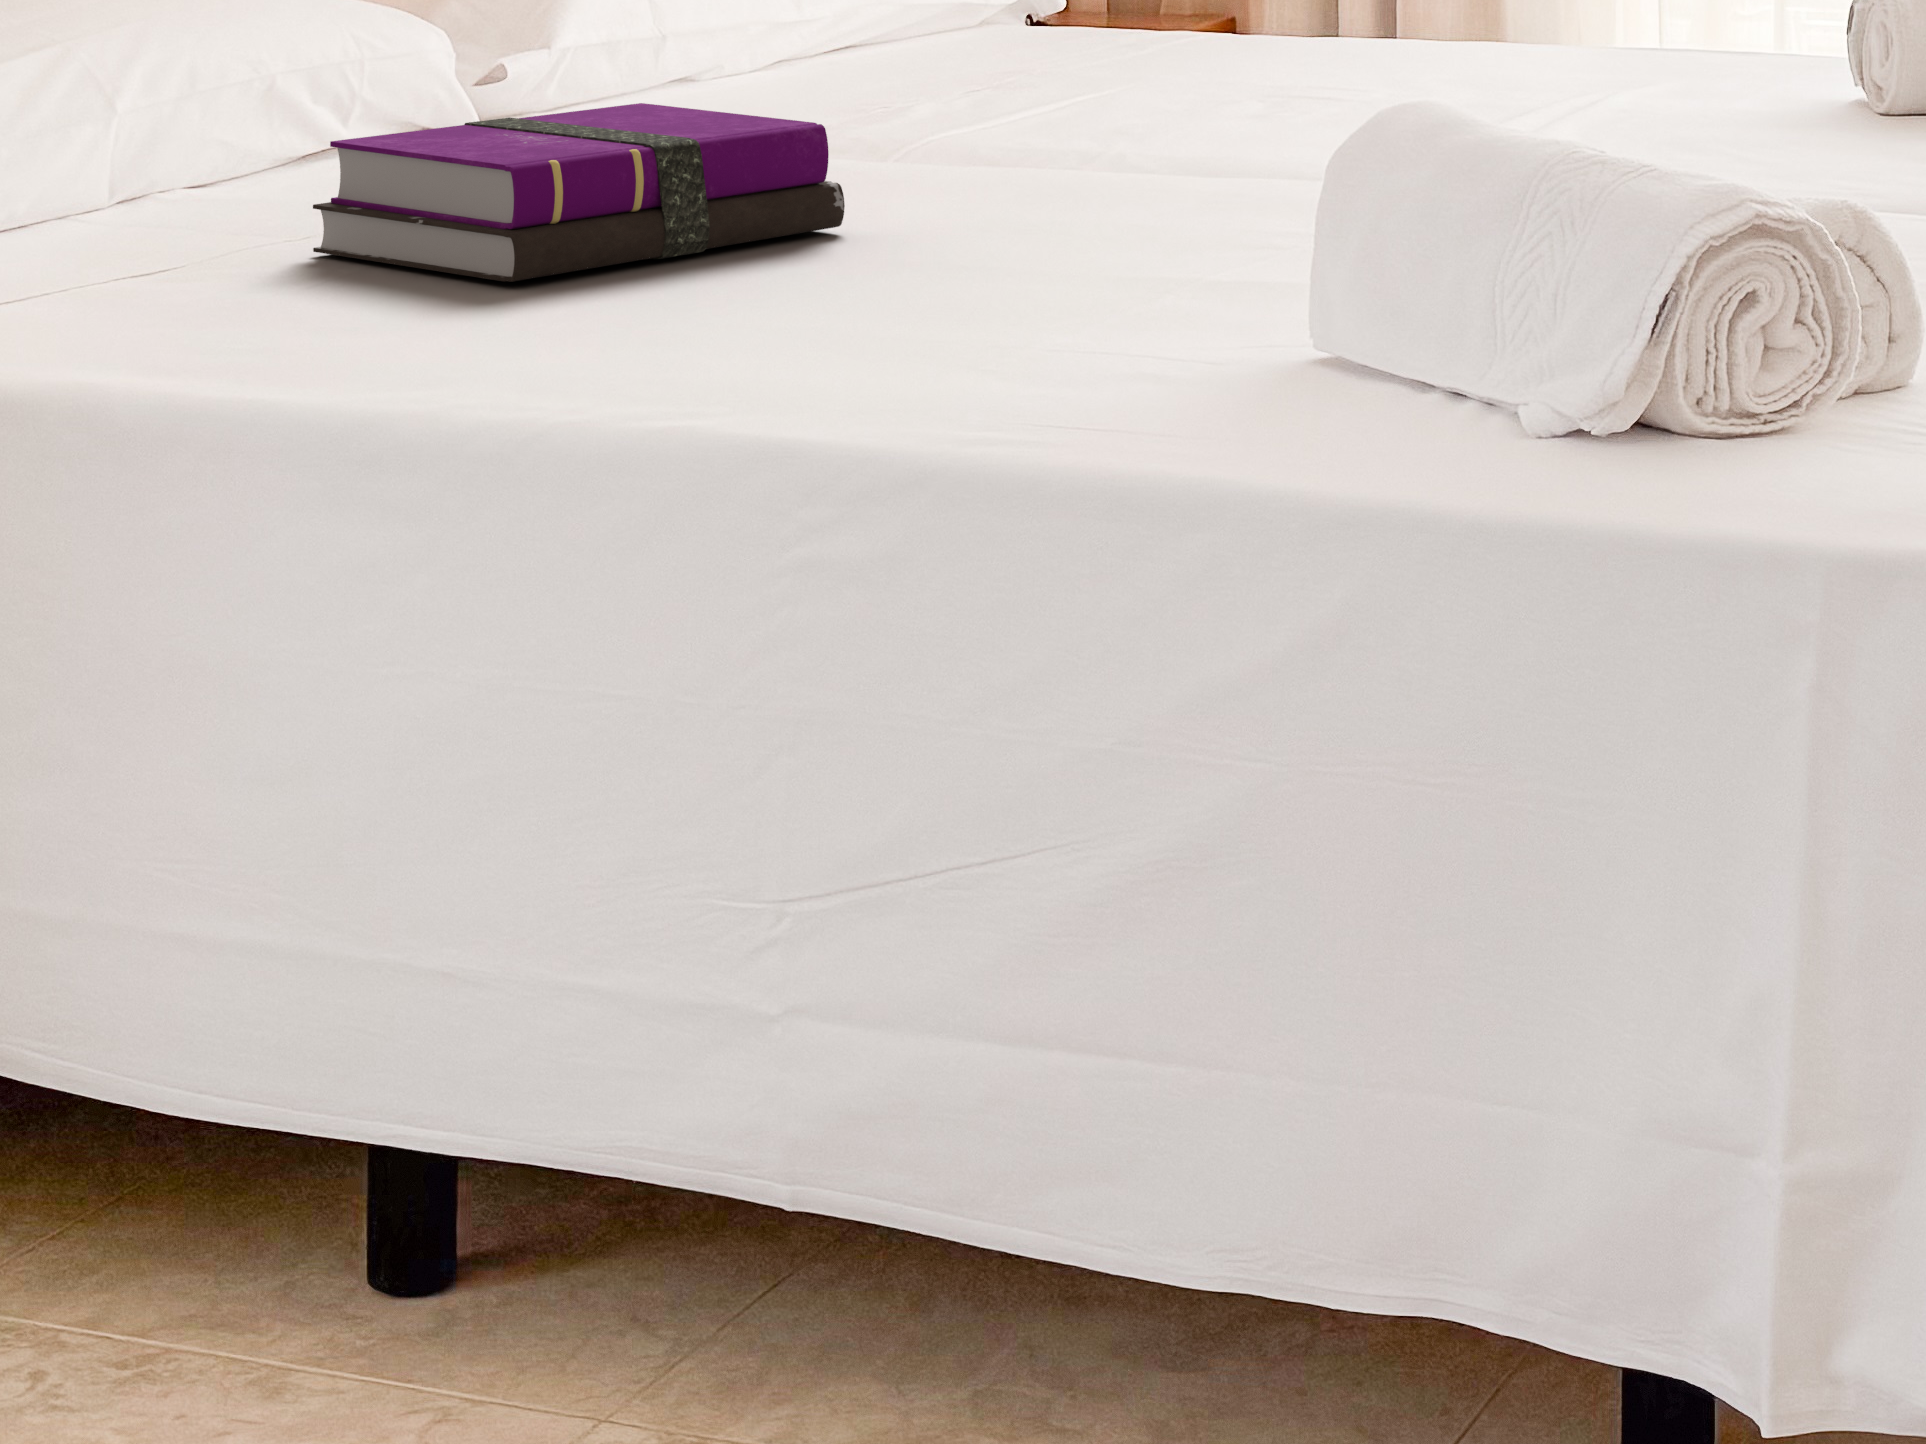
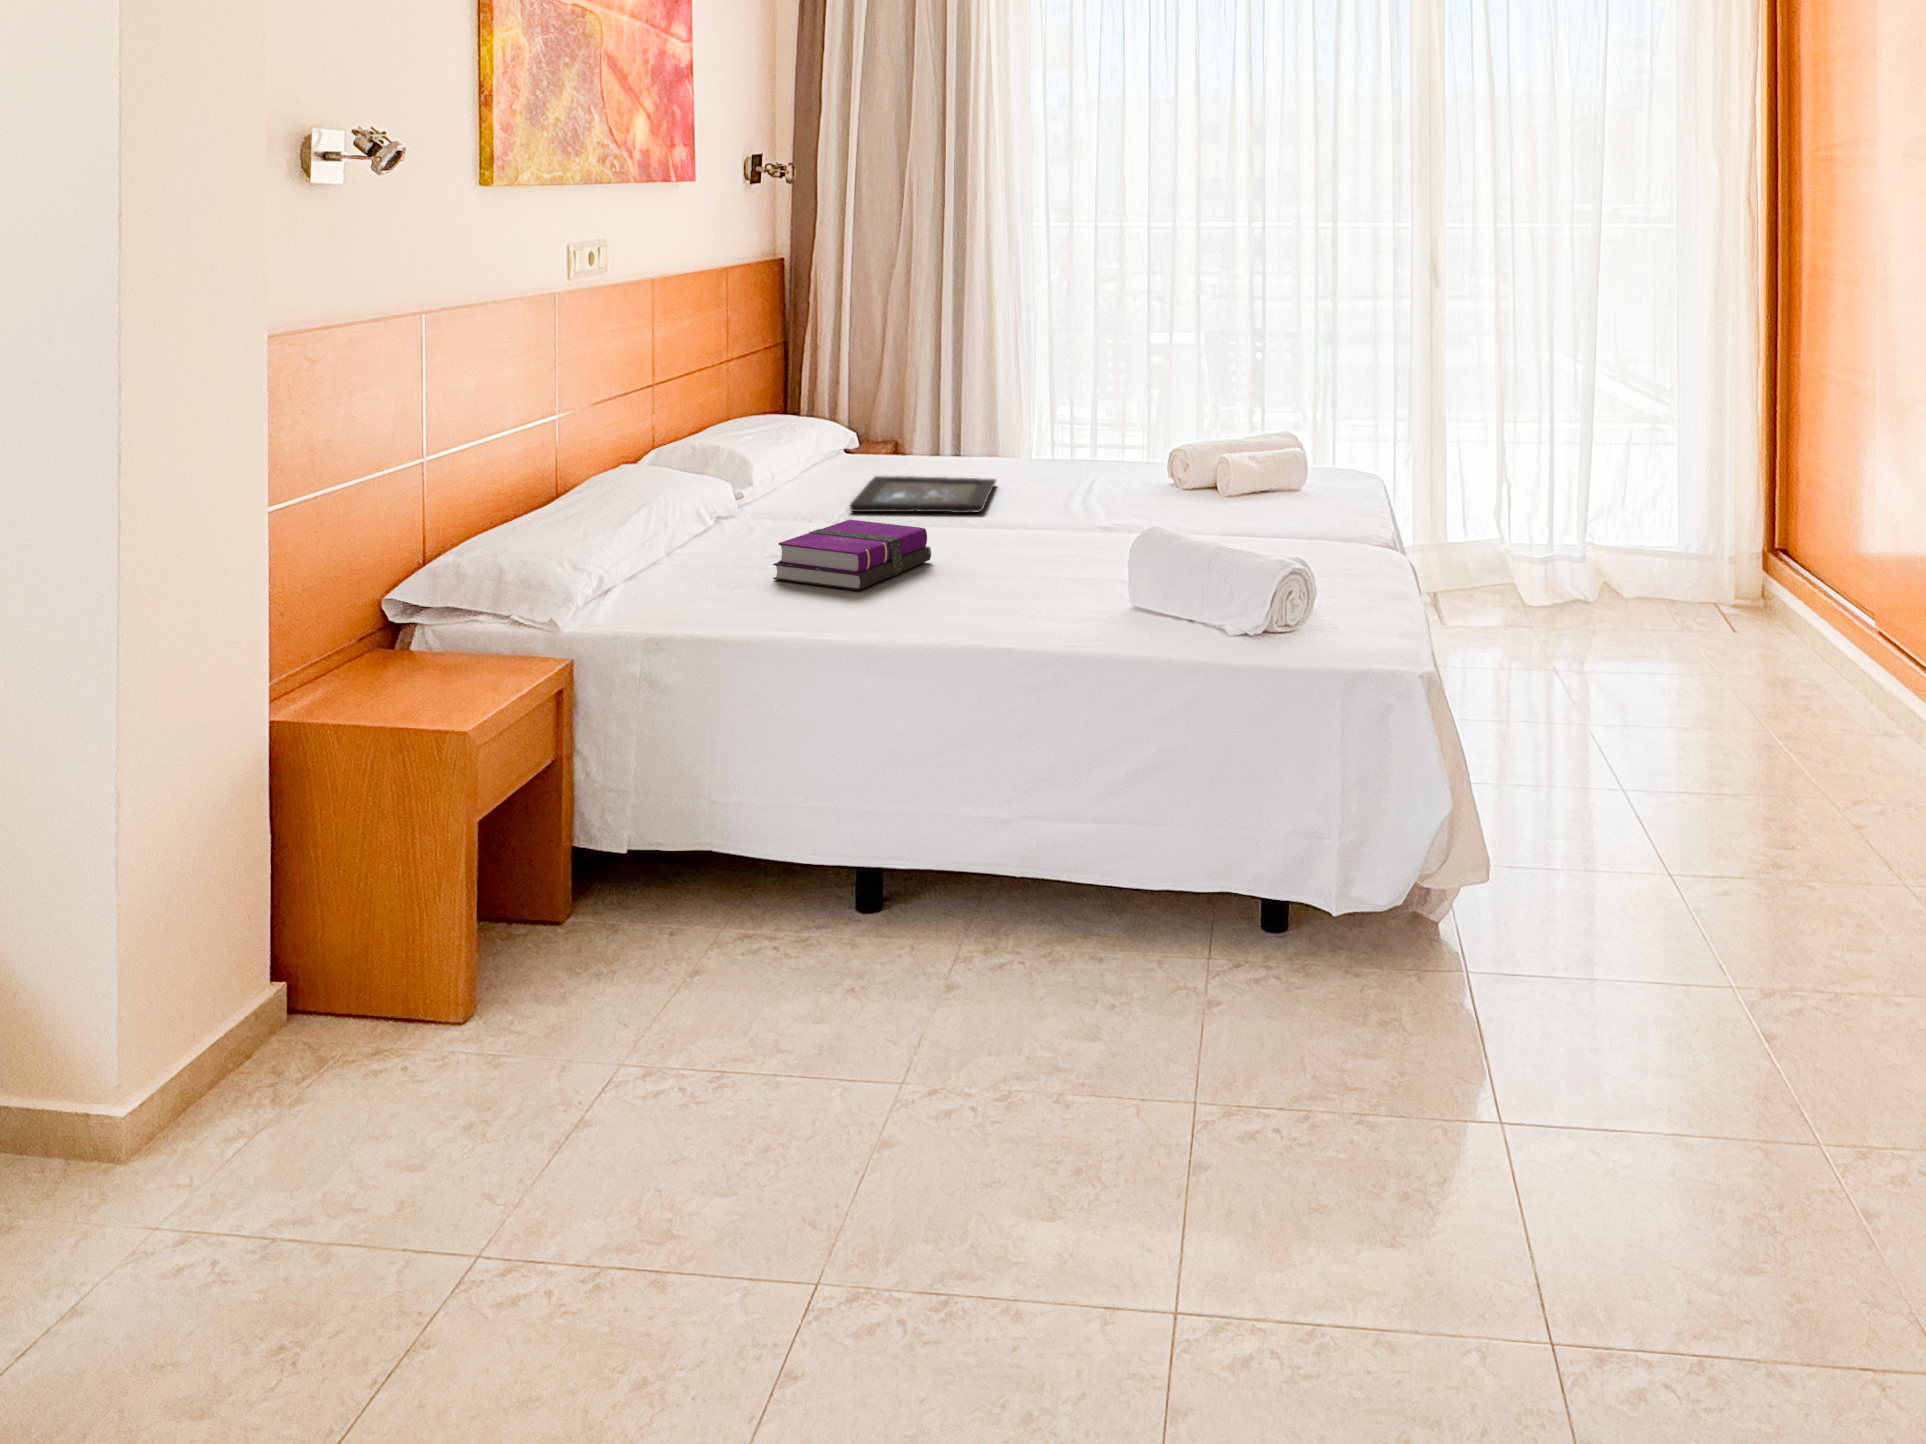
tray: none [796,52,1319,135] -> present [850,476,996,513]

